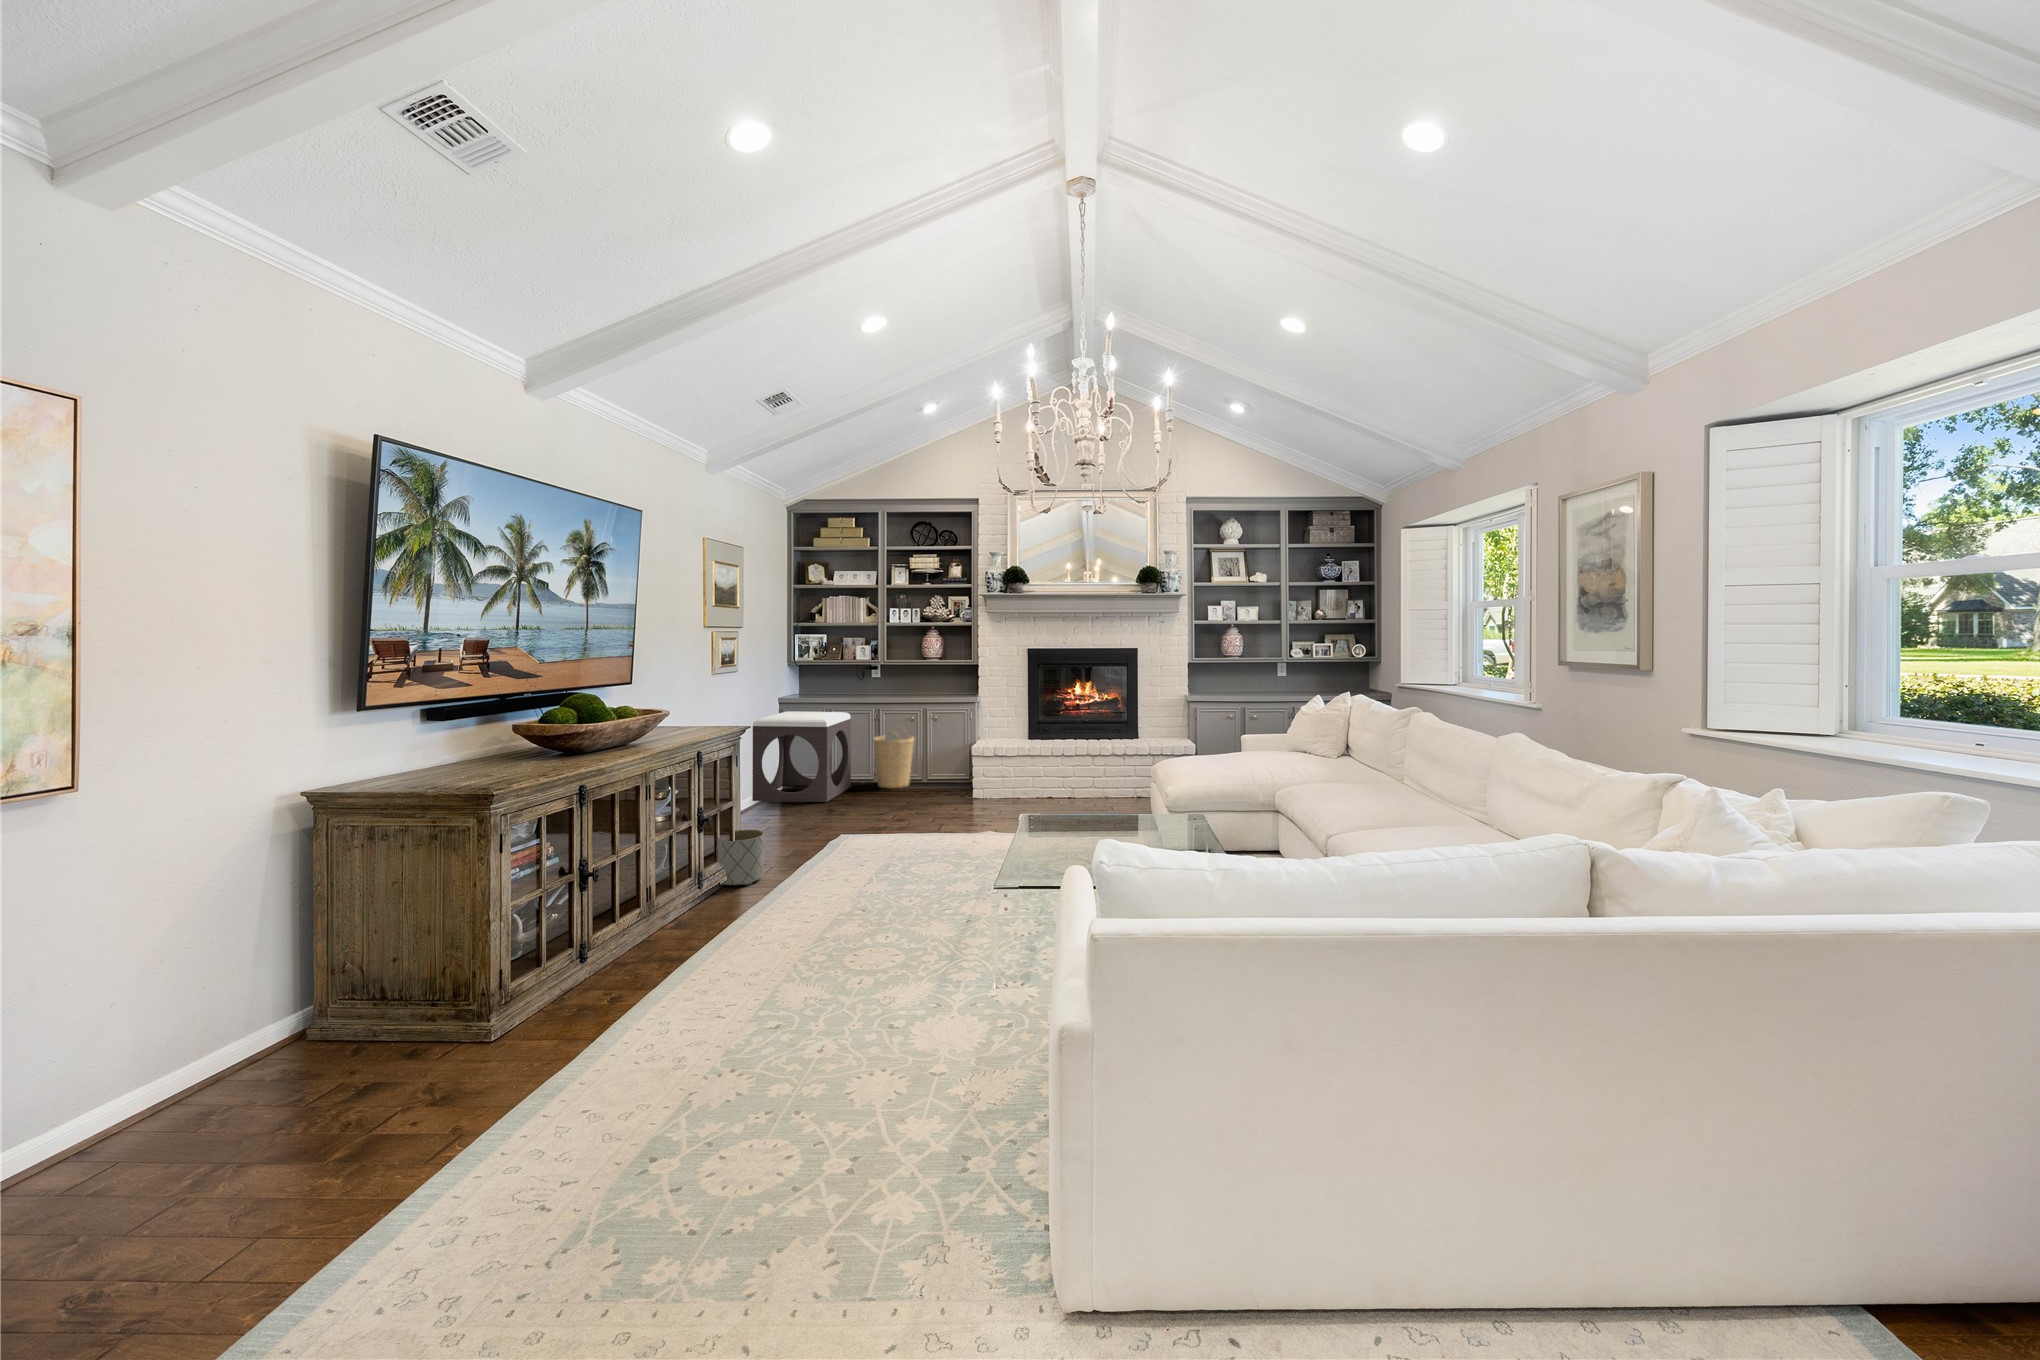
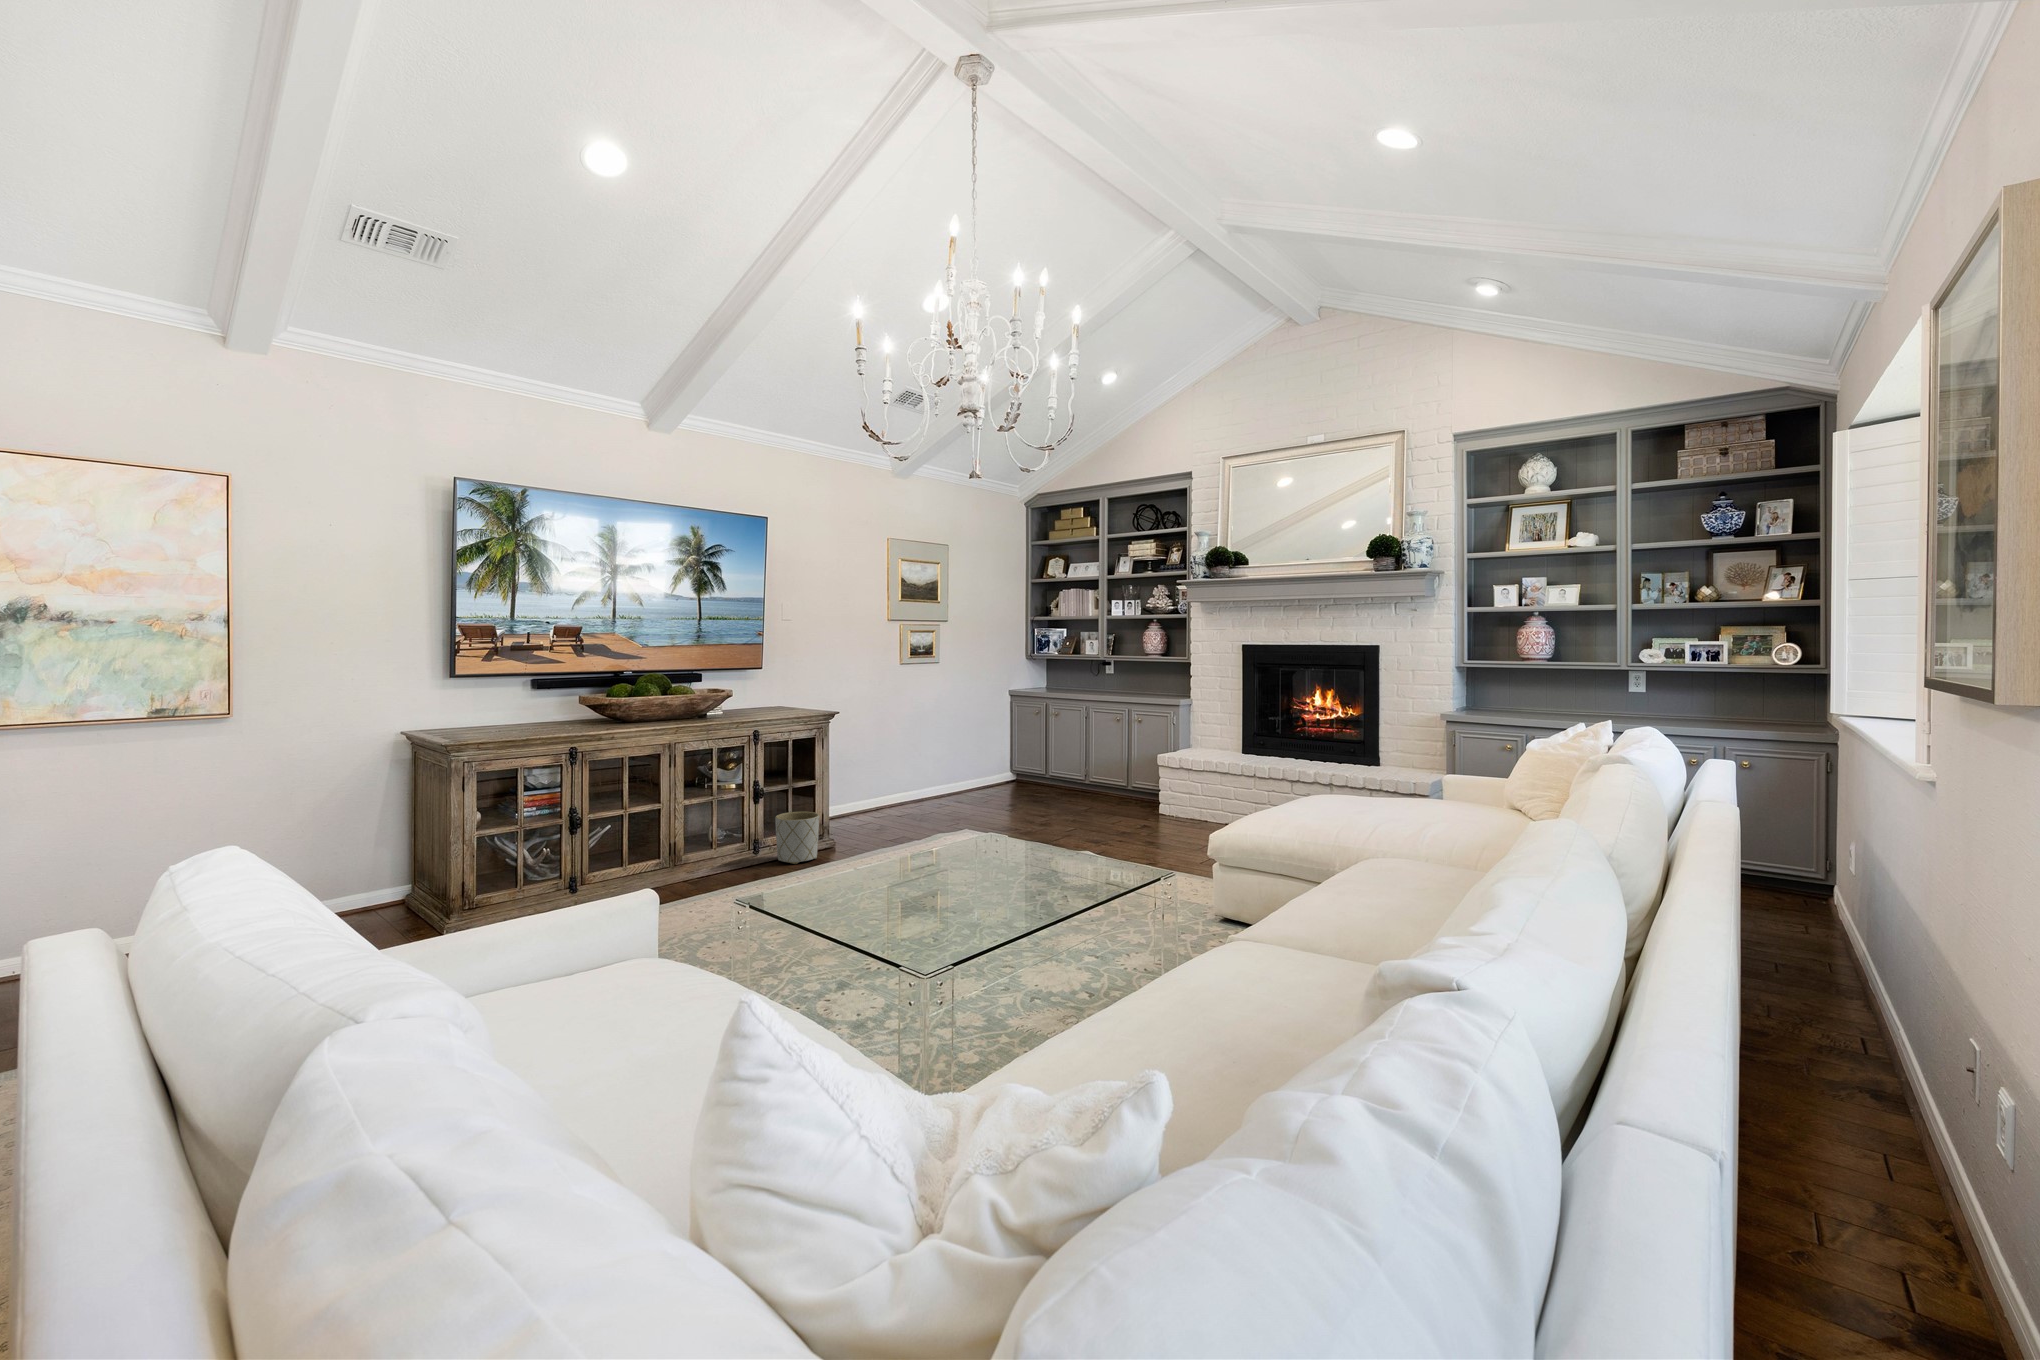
footstool: present [752,712,851,802] -> none [943,709,1048,805]
basket: present [873,734,914,788] -> none [1065,733,1110,800]

